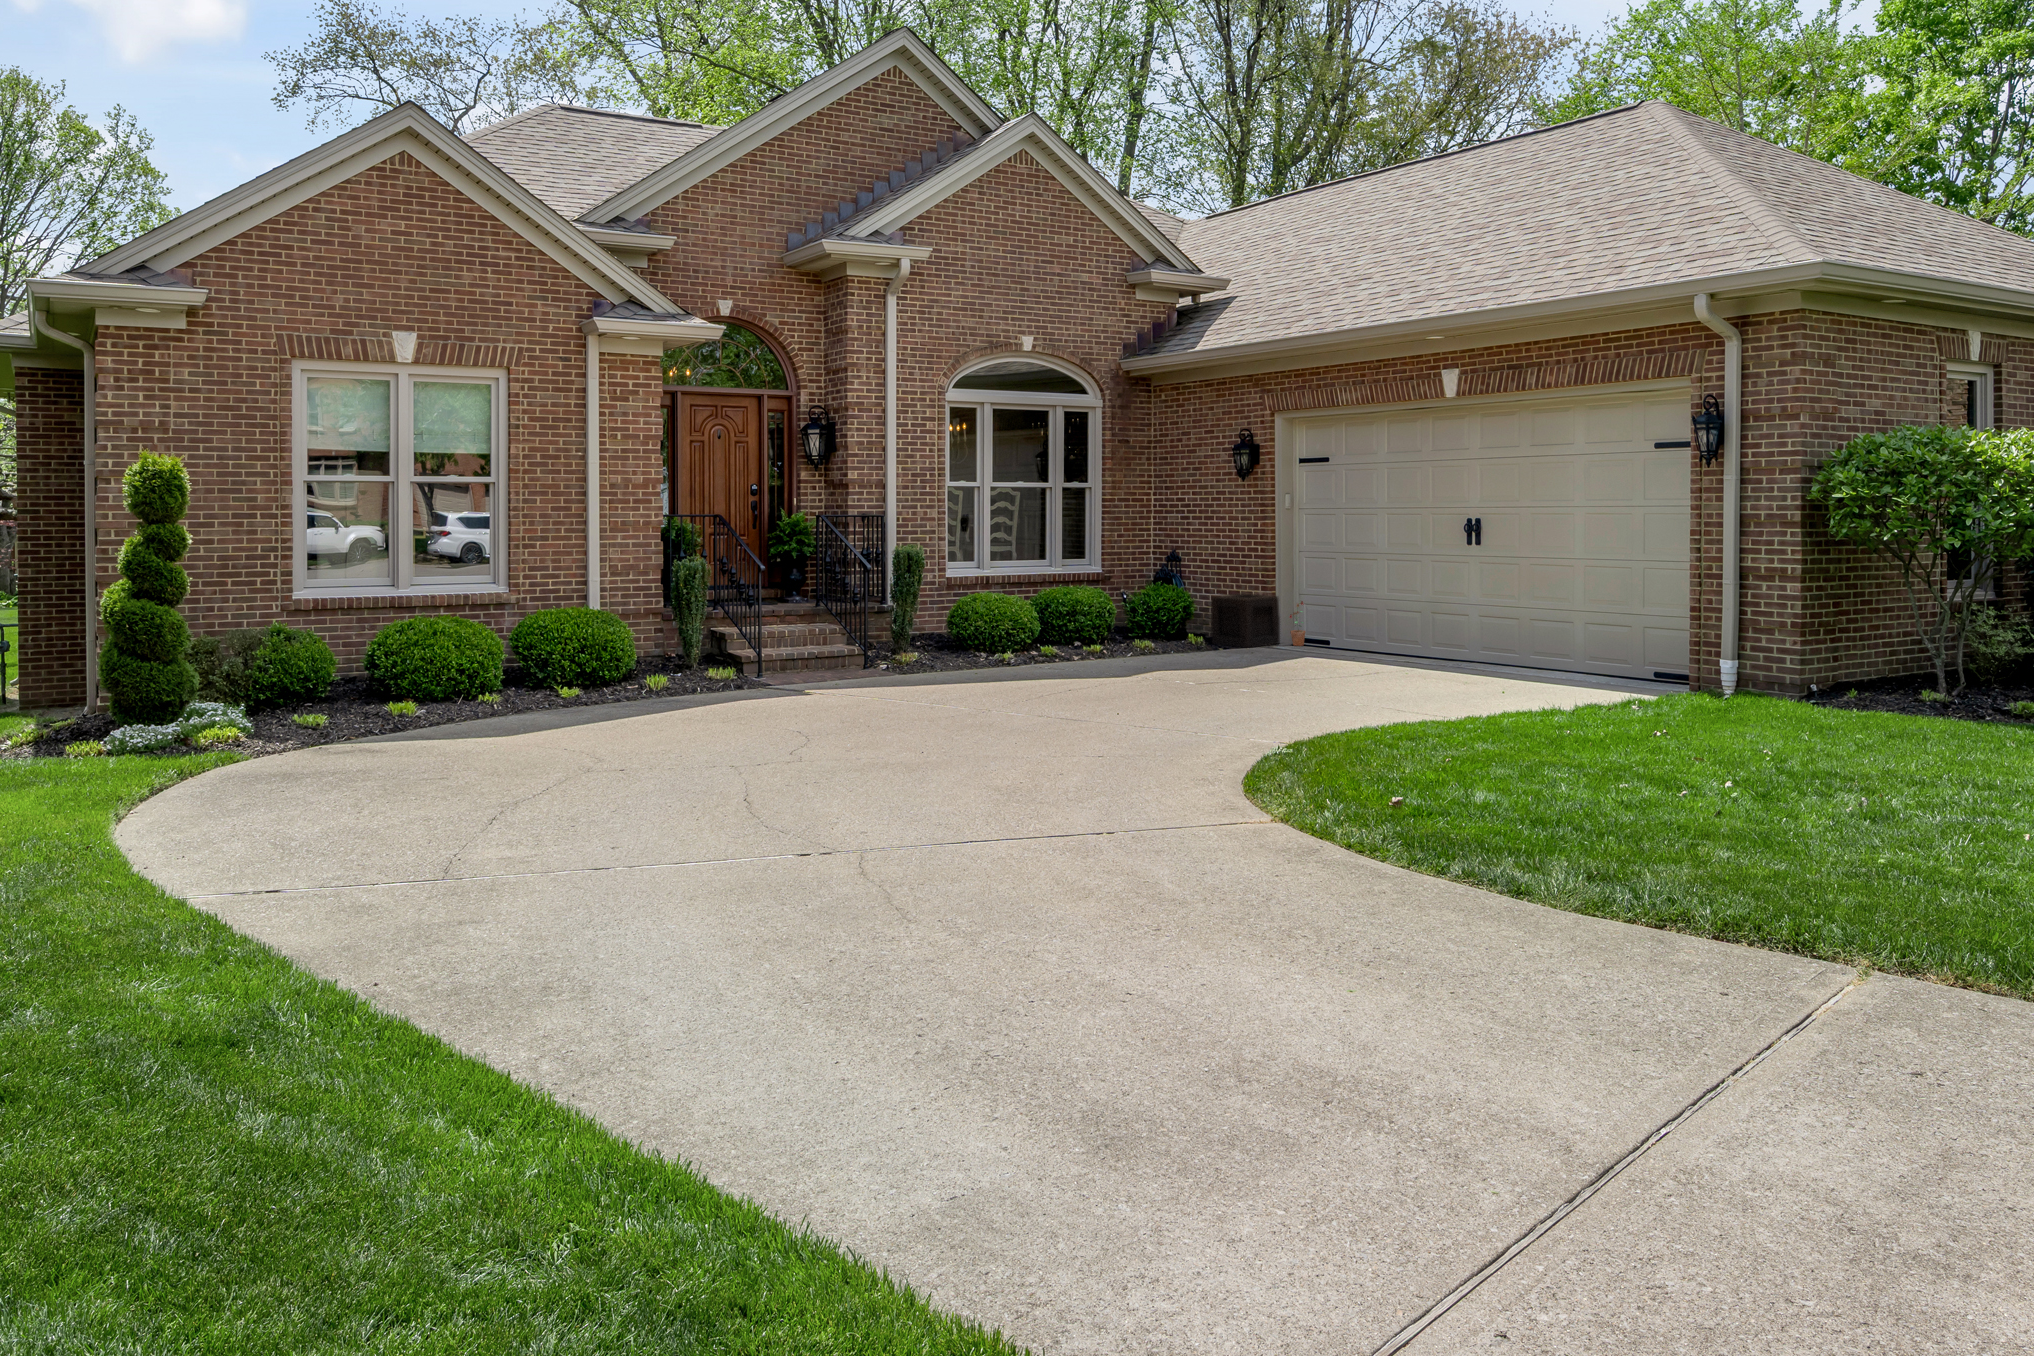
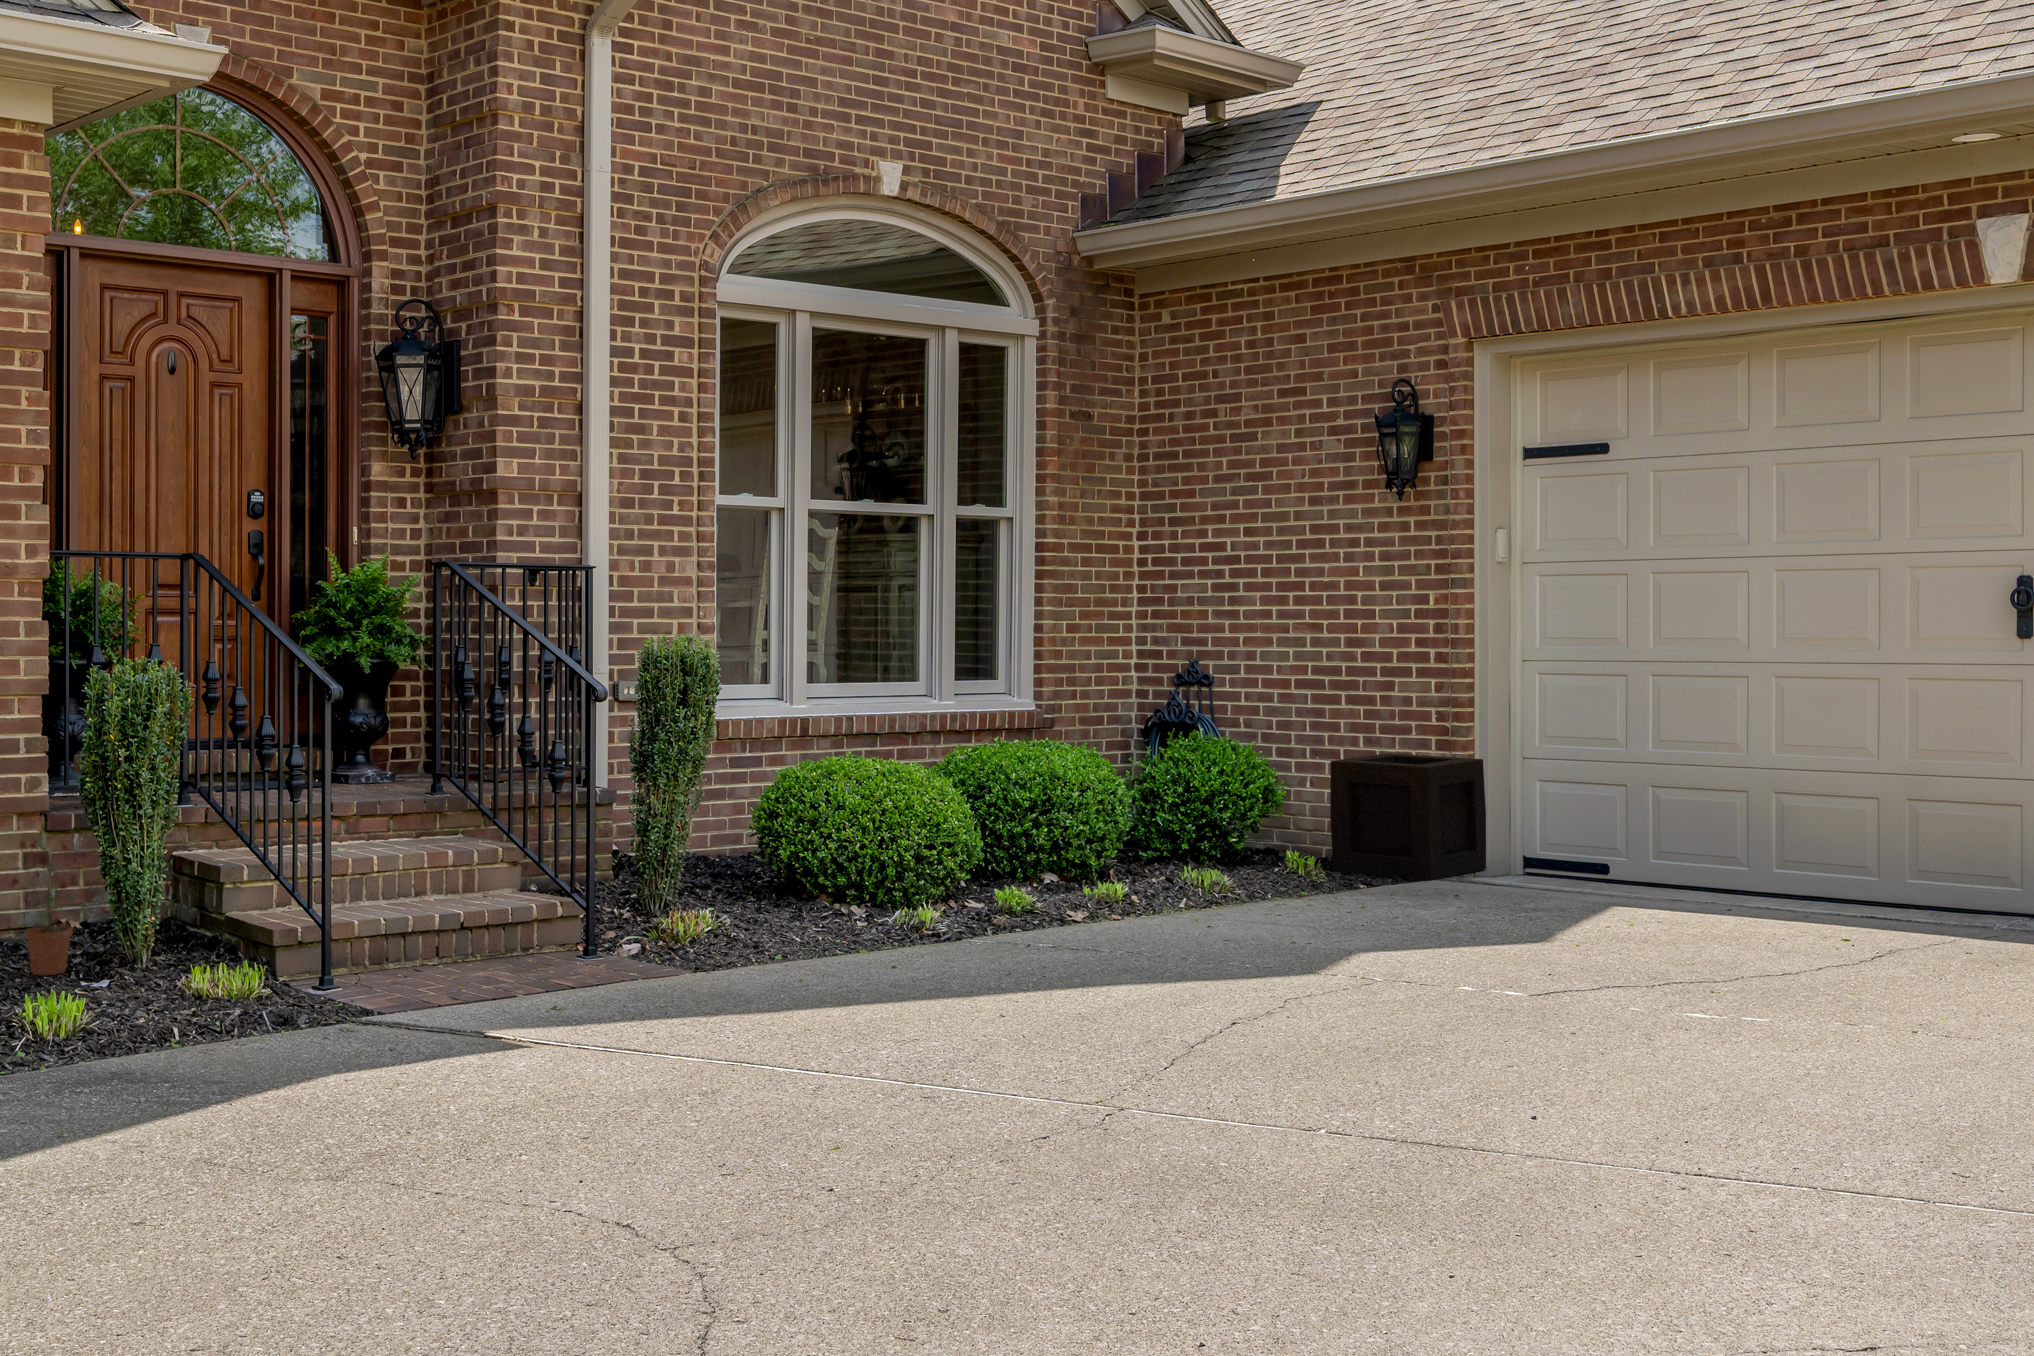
potted plant: present [1290,601,1306,646] -> present [10,837,74,975]

